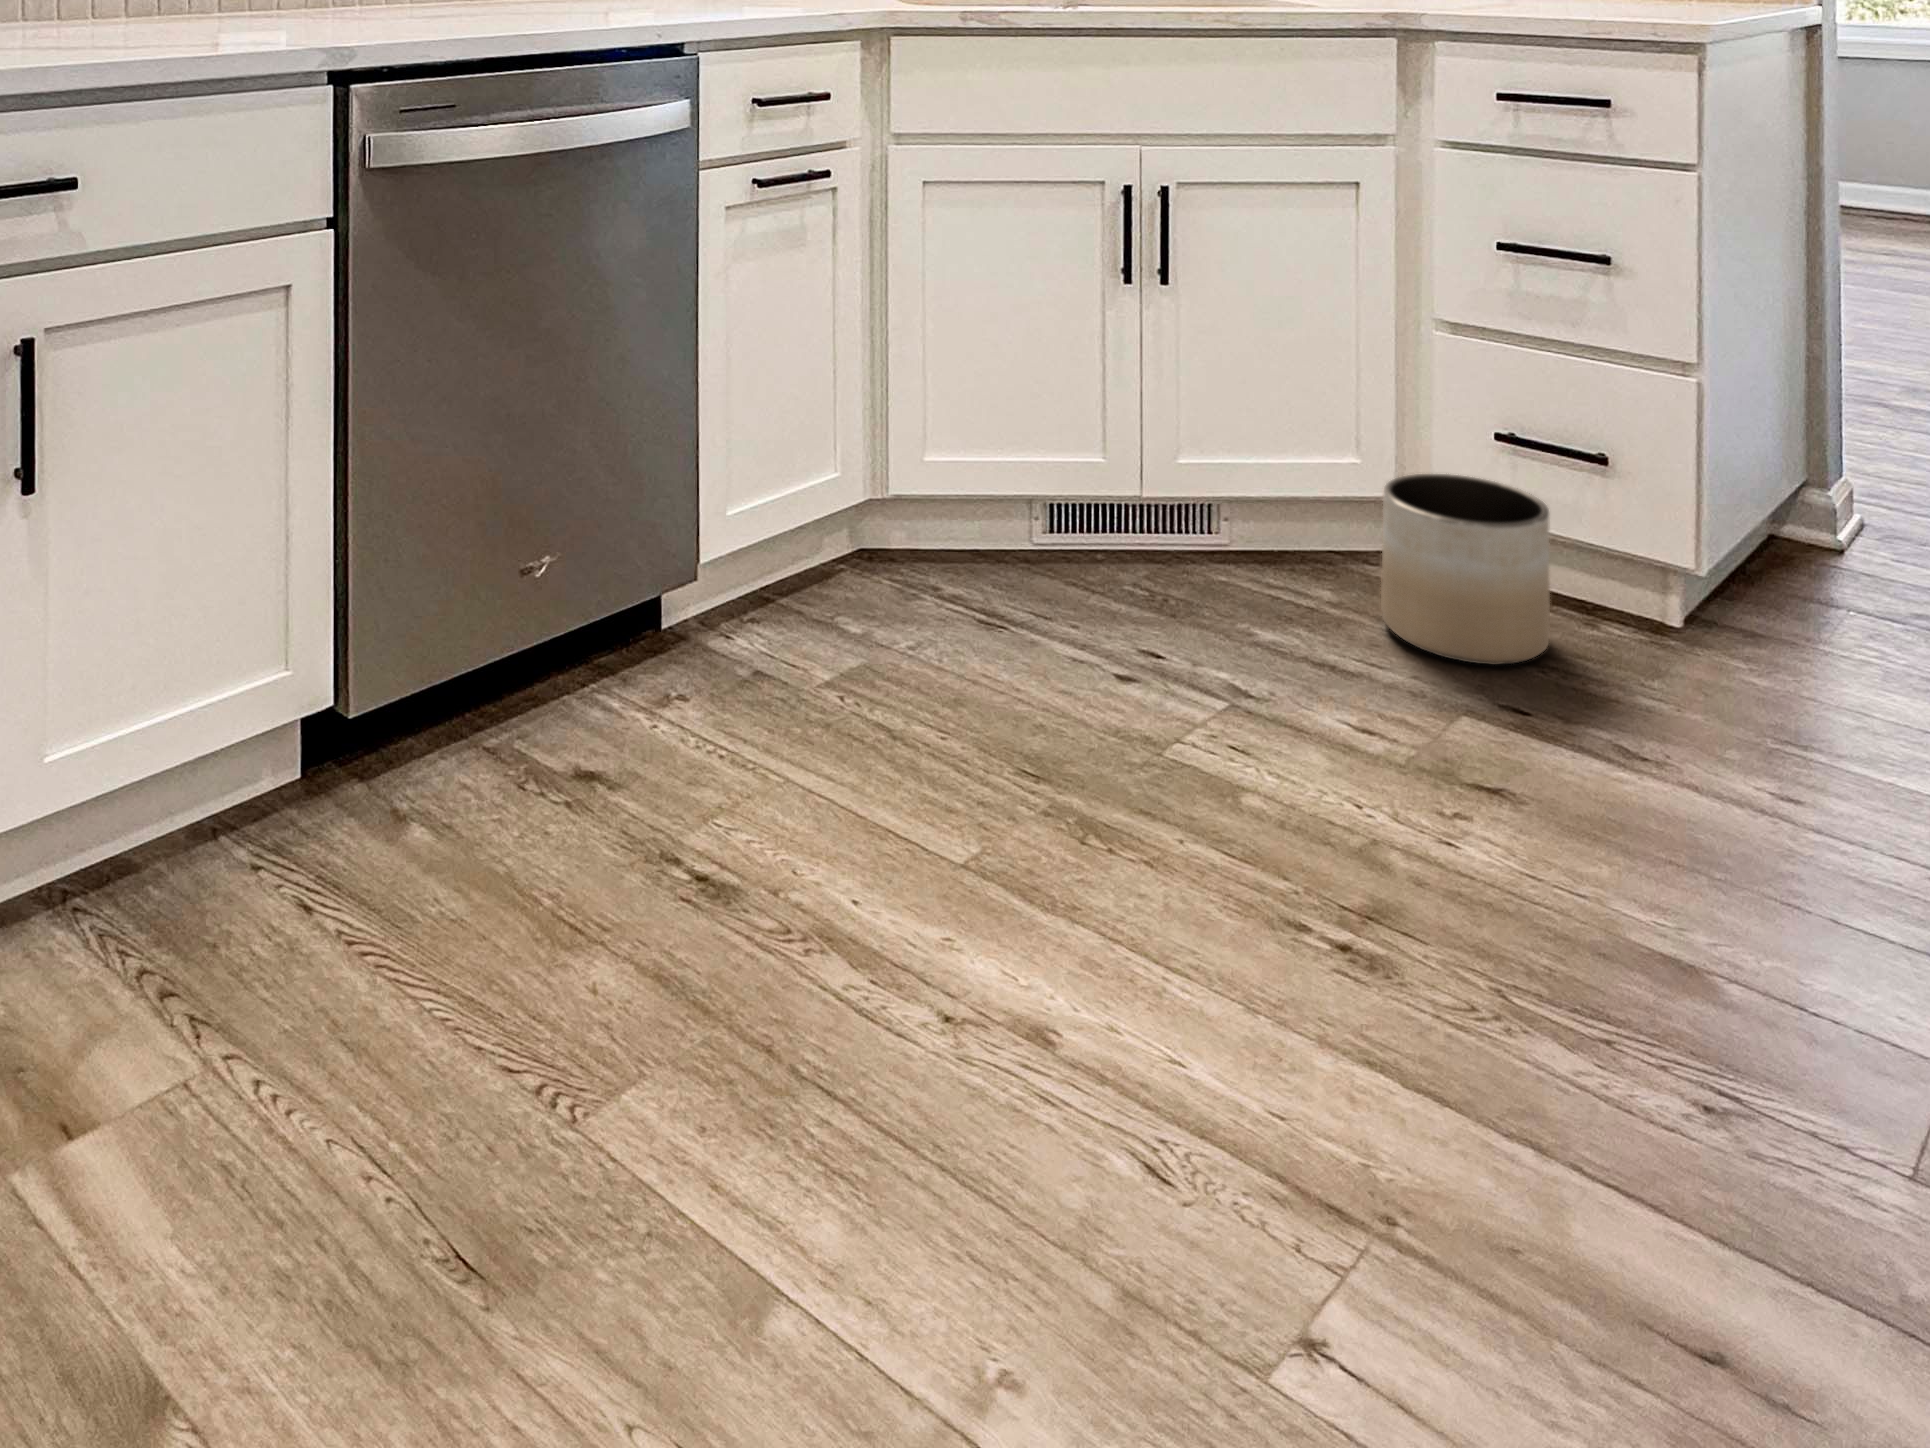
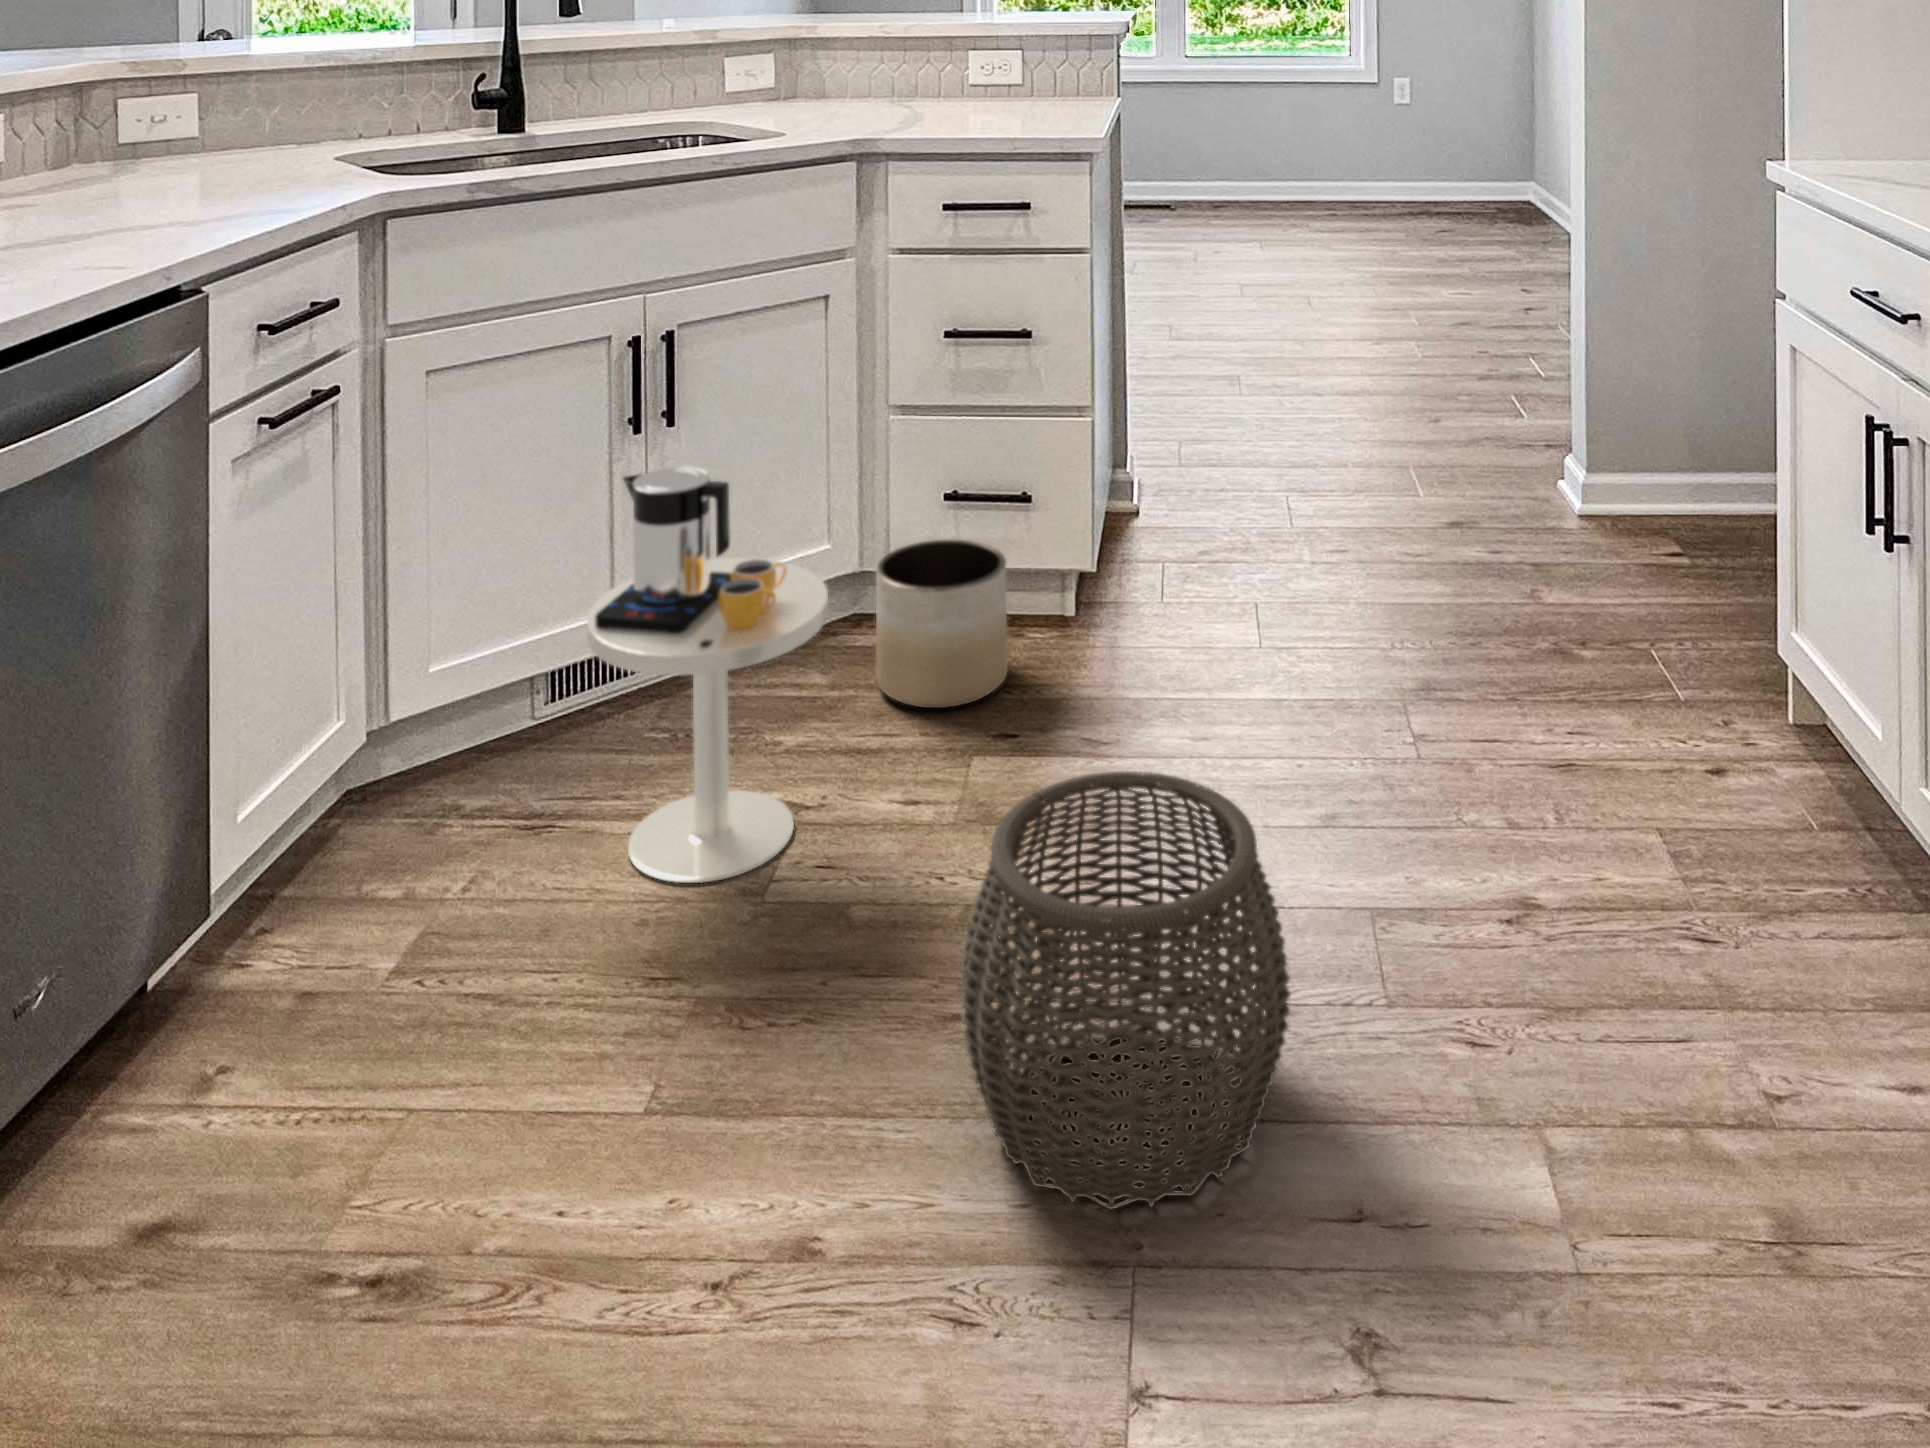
side table: none [1020,299,1270,723] -> present [587,467,828,883]
woven basket: none [1245,689,1688,1215] -> present [960,771,1290,1209]

